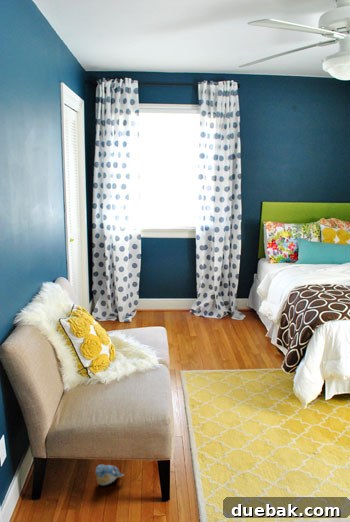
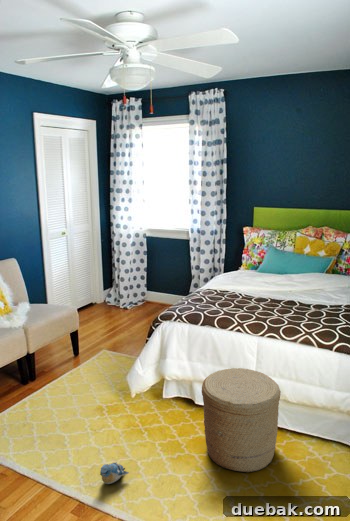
woven basket: none [202,372,284,477] -> present [202,368,281,472]

